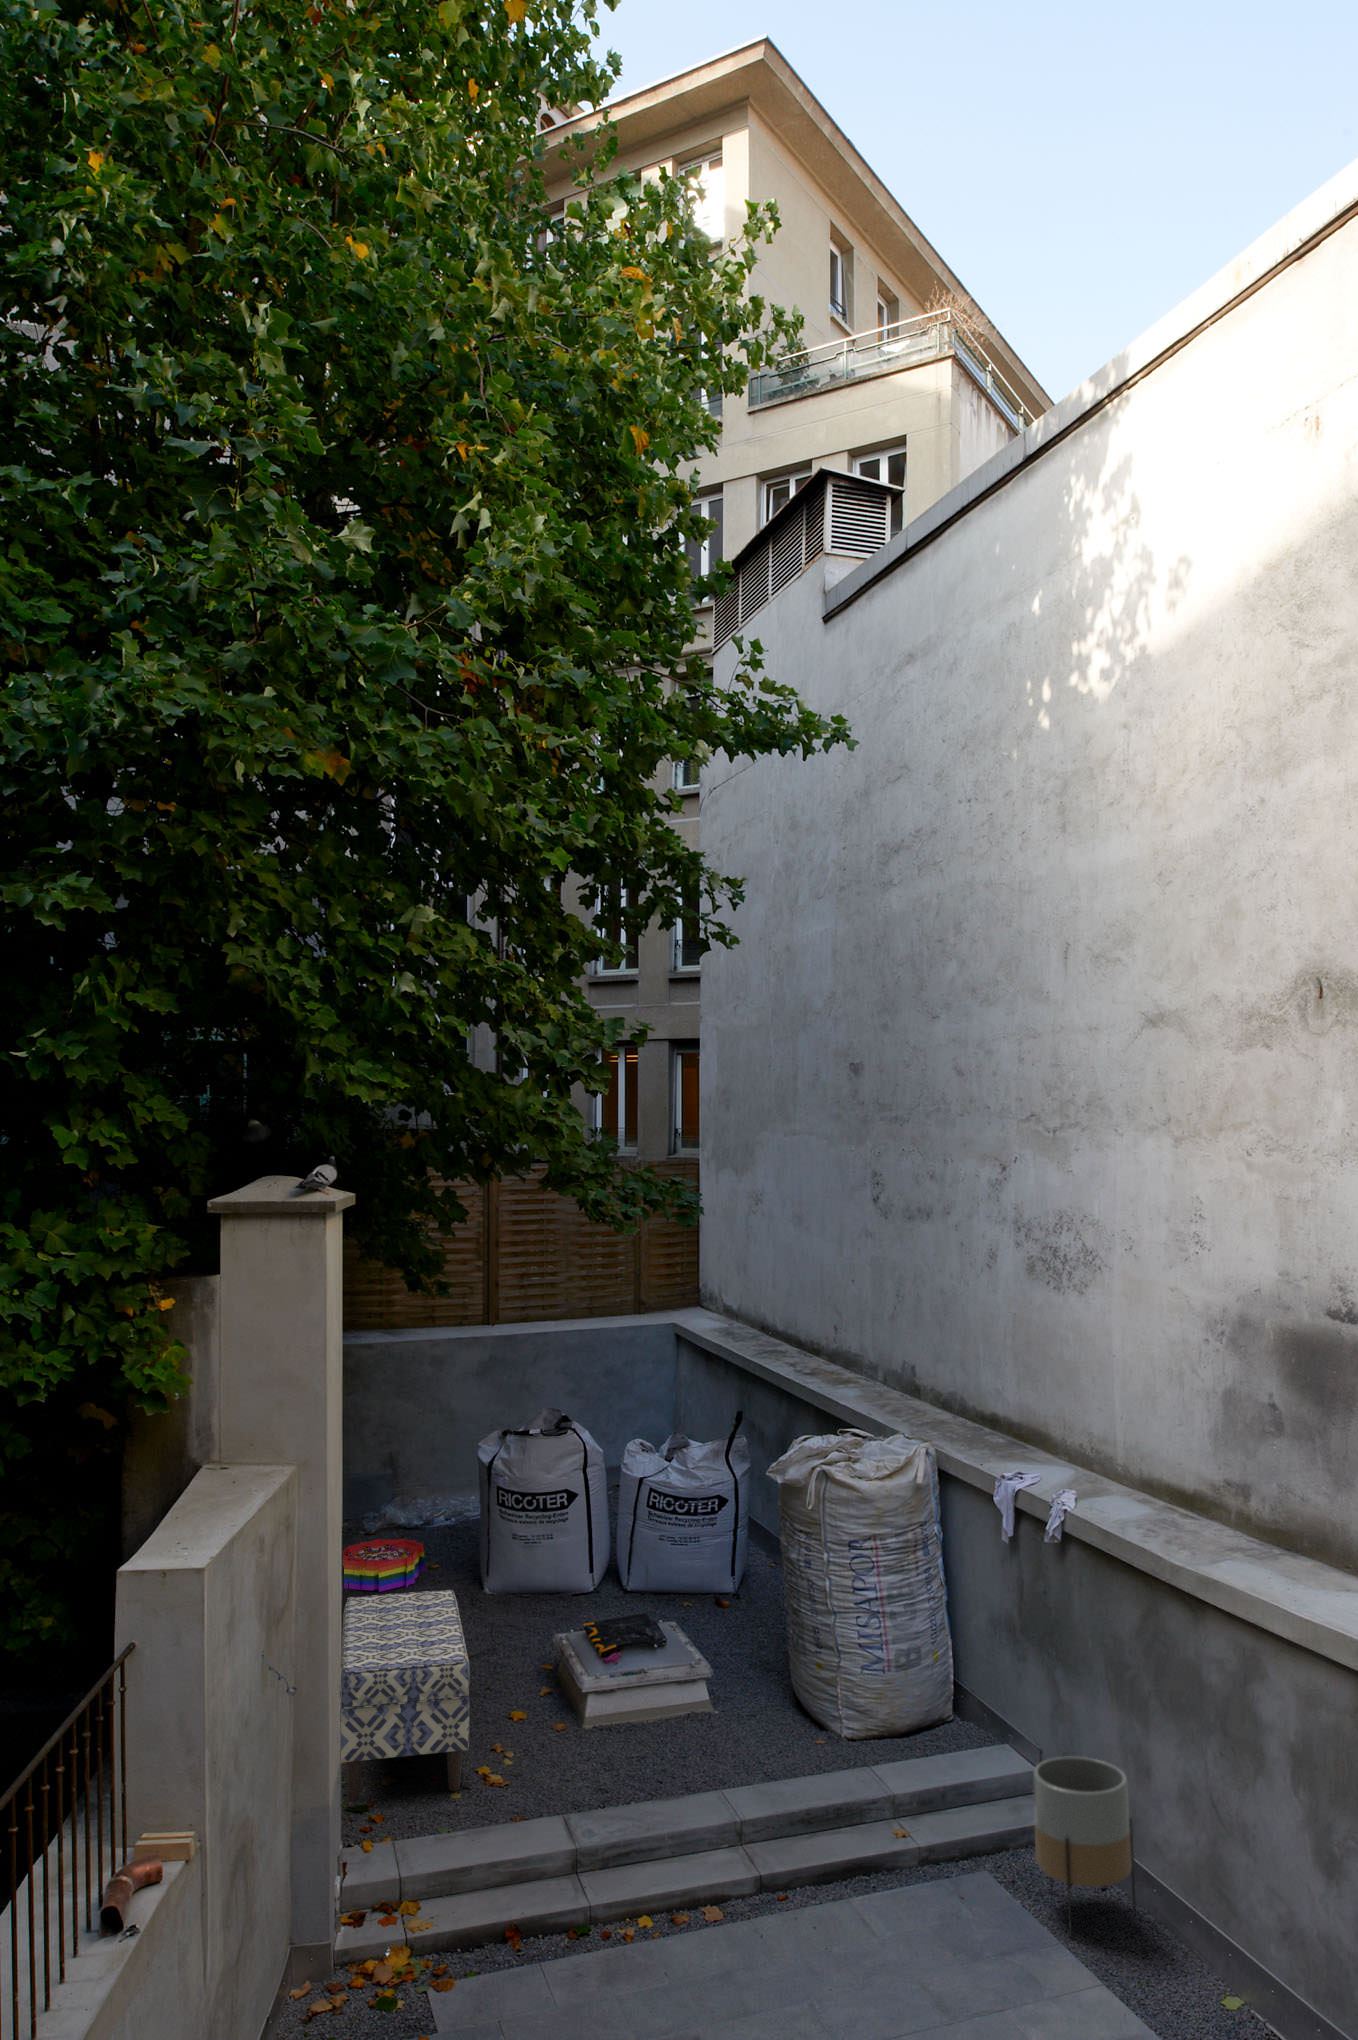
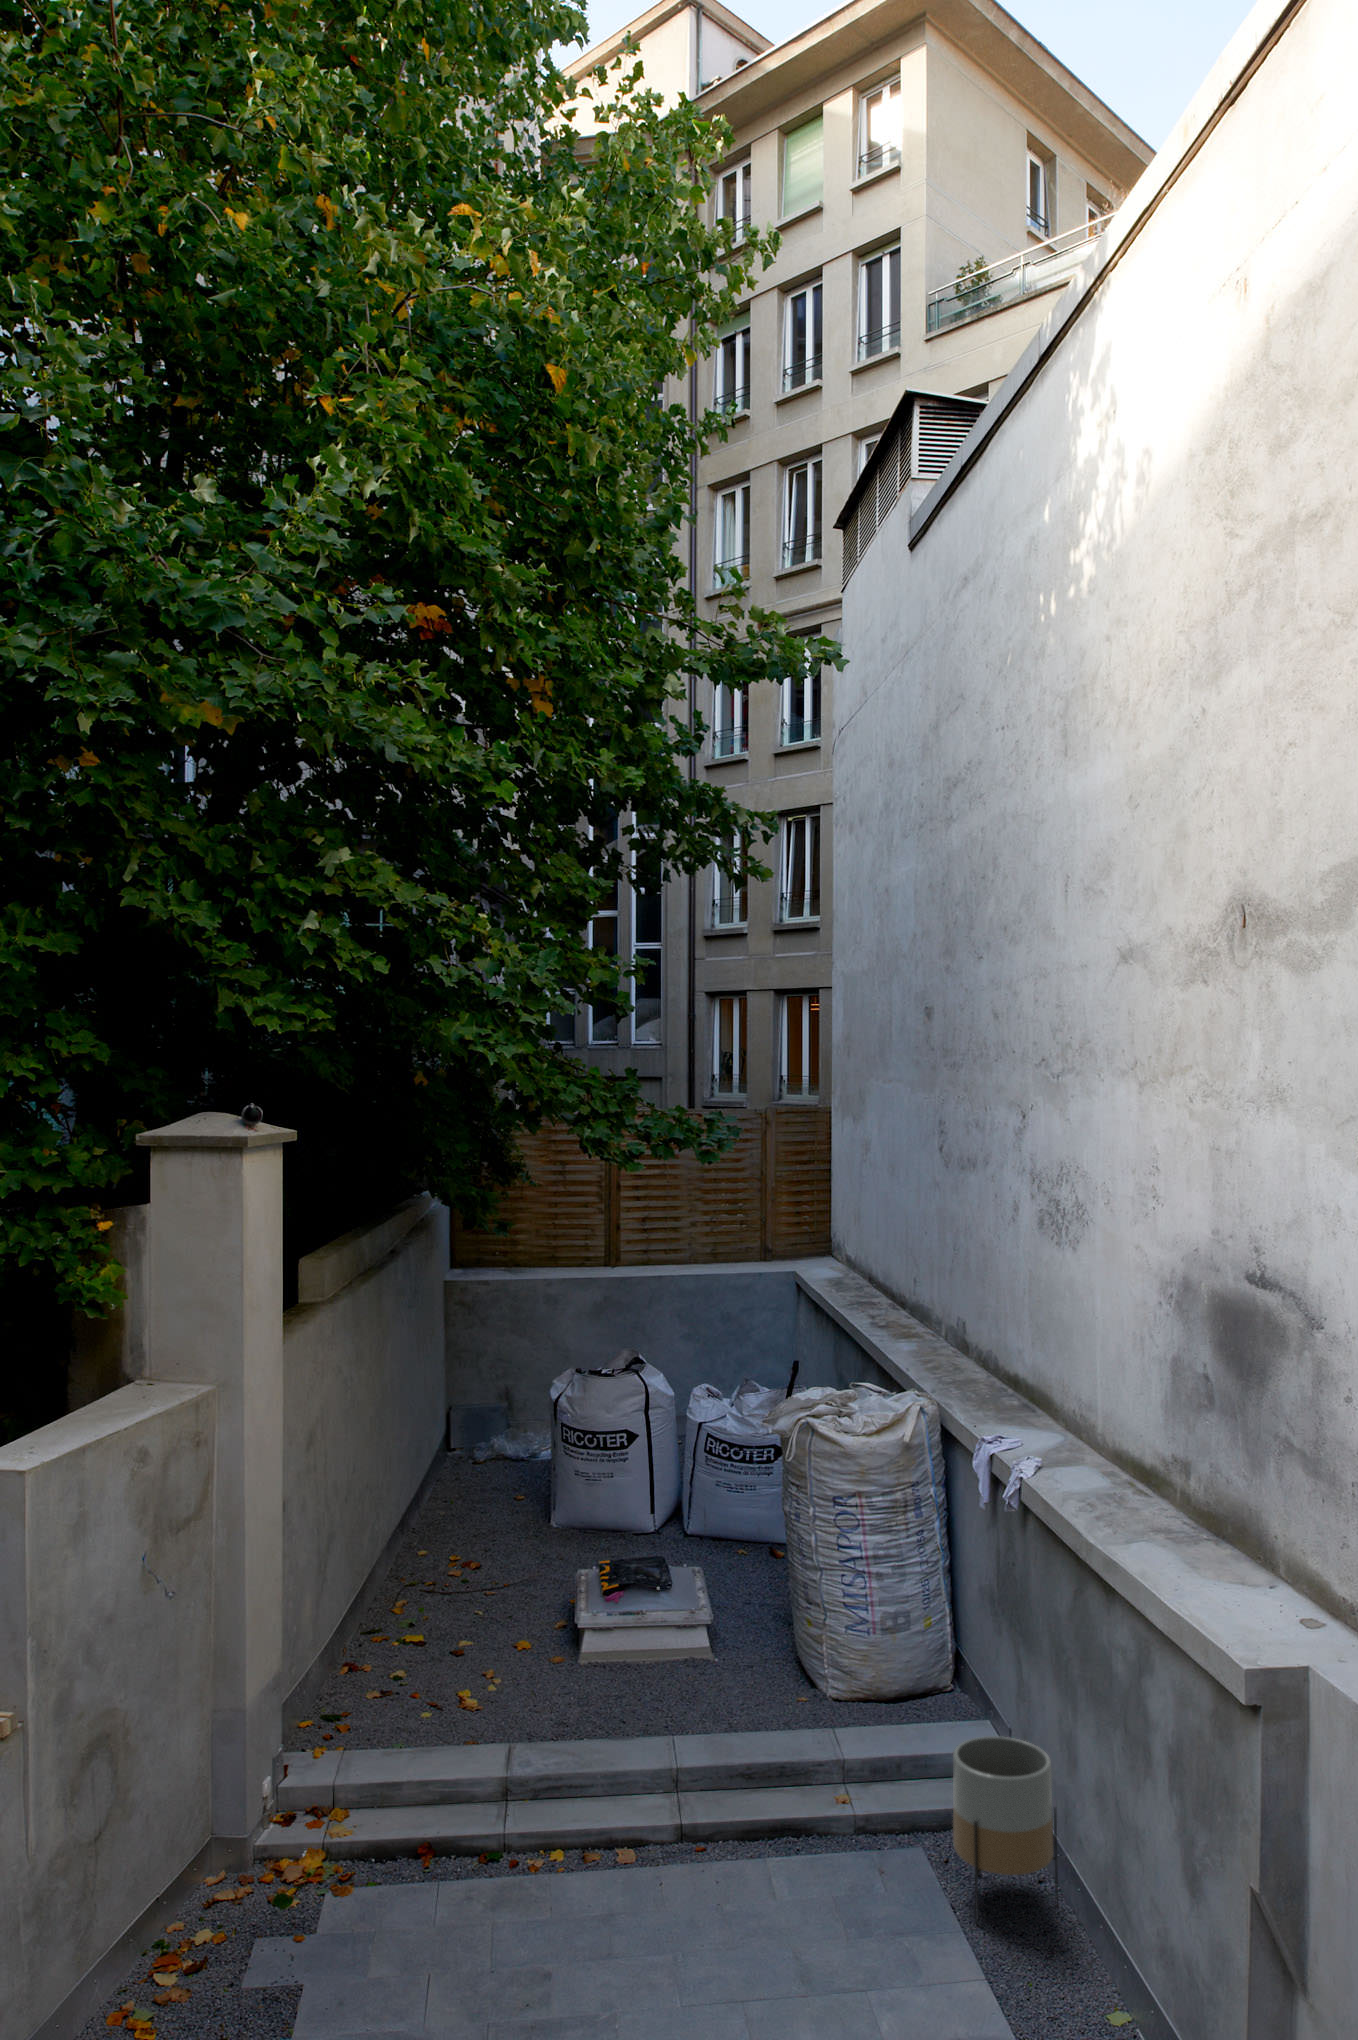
storage bin: present [343,1539,425,1592] -> none [428,1462,511,1513]
bench: present [340,1590,470,1802] -> none [325,1517,478,1713]

